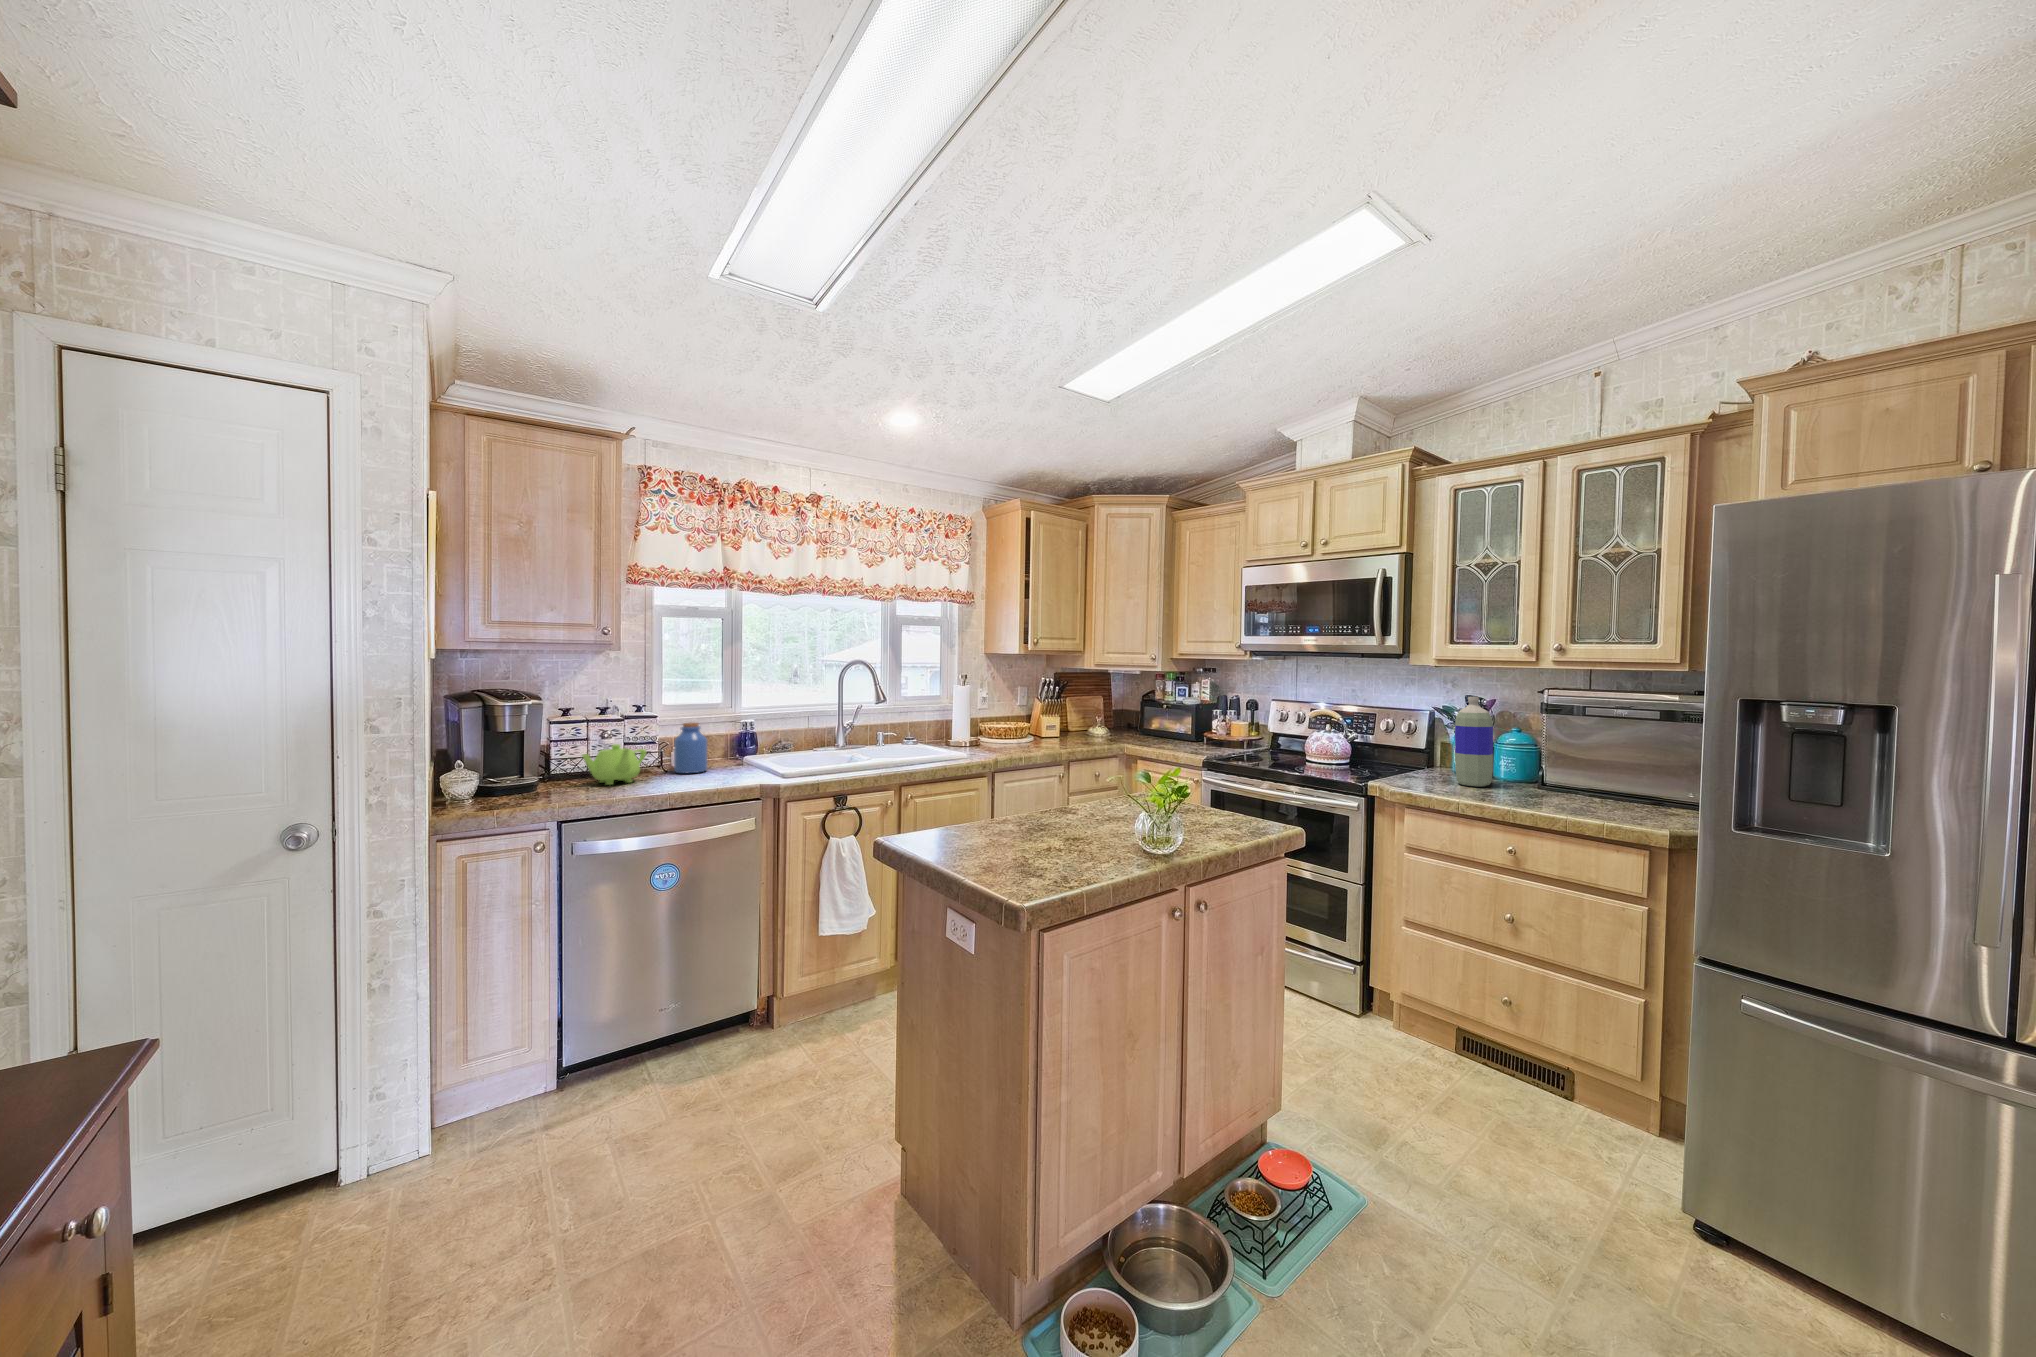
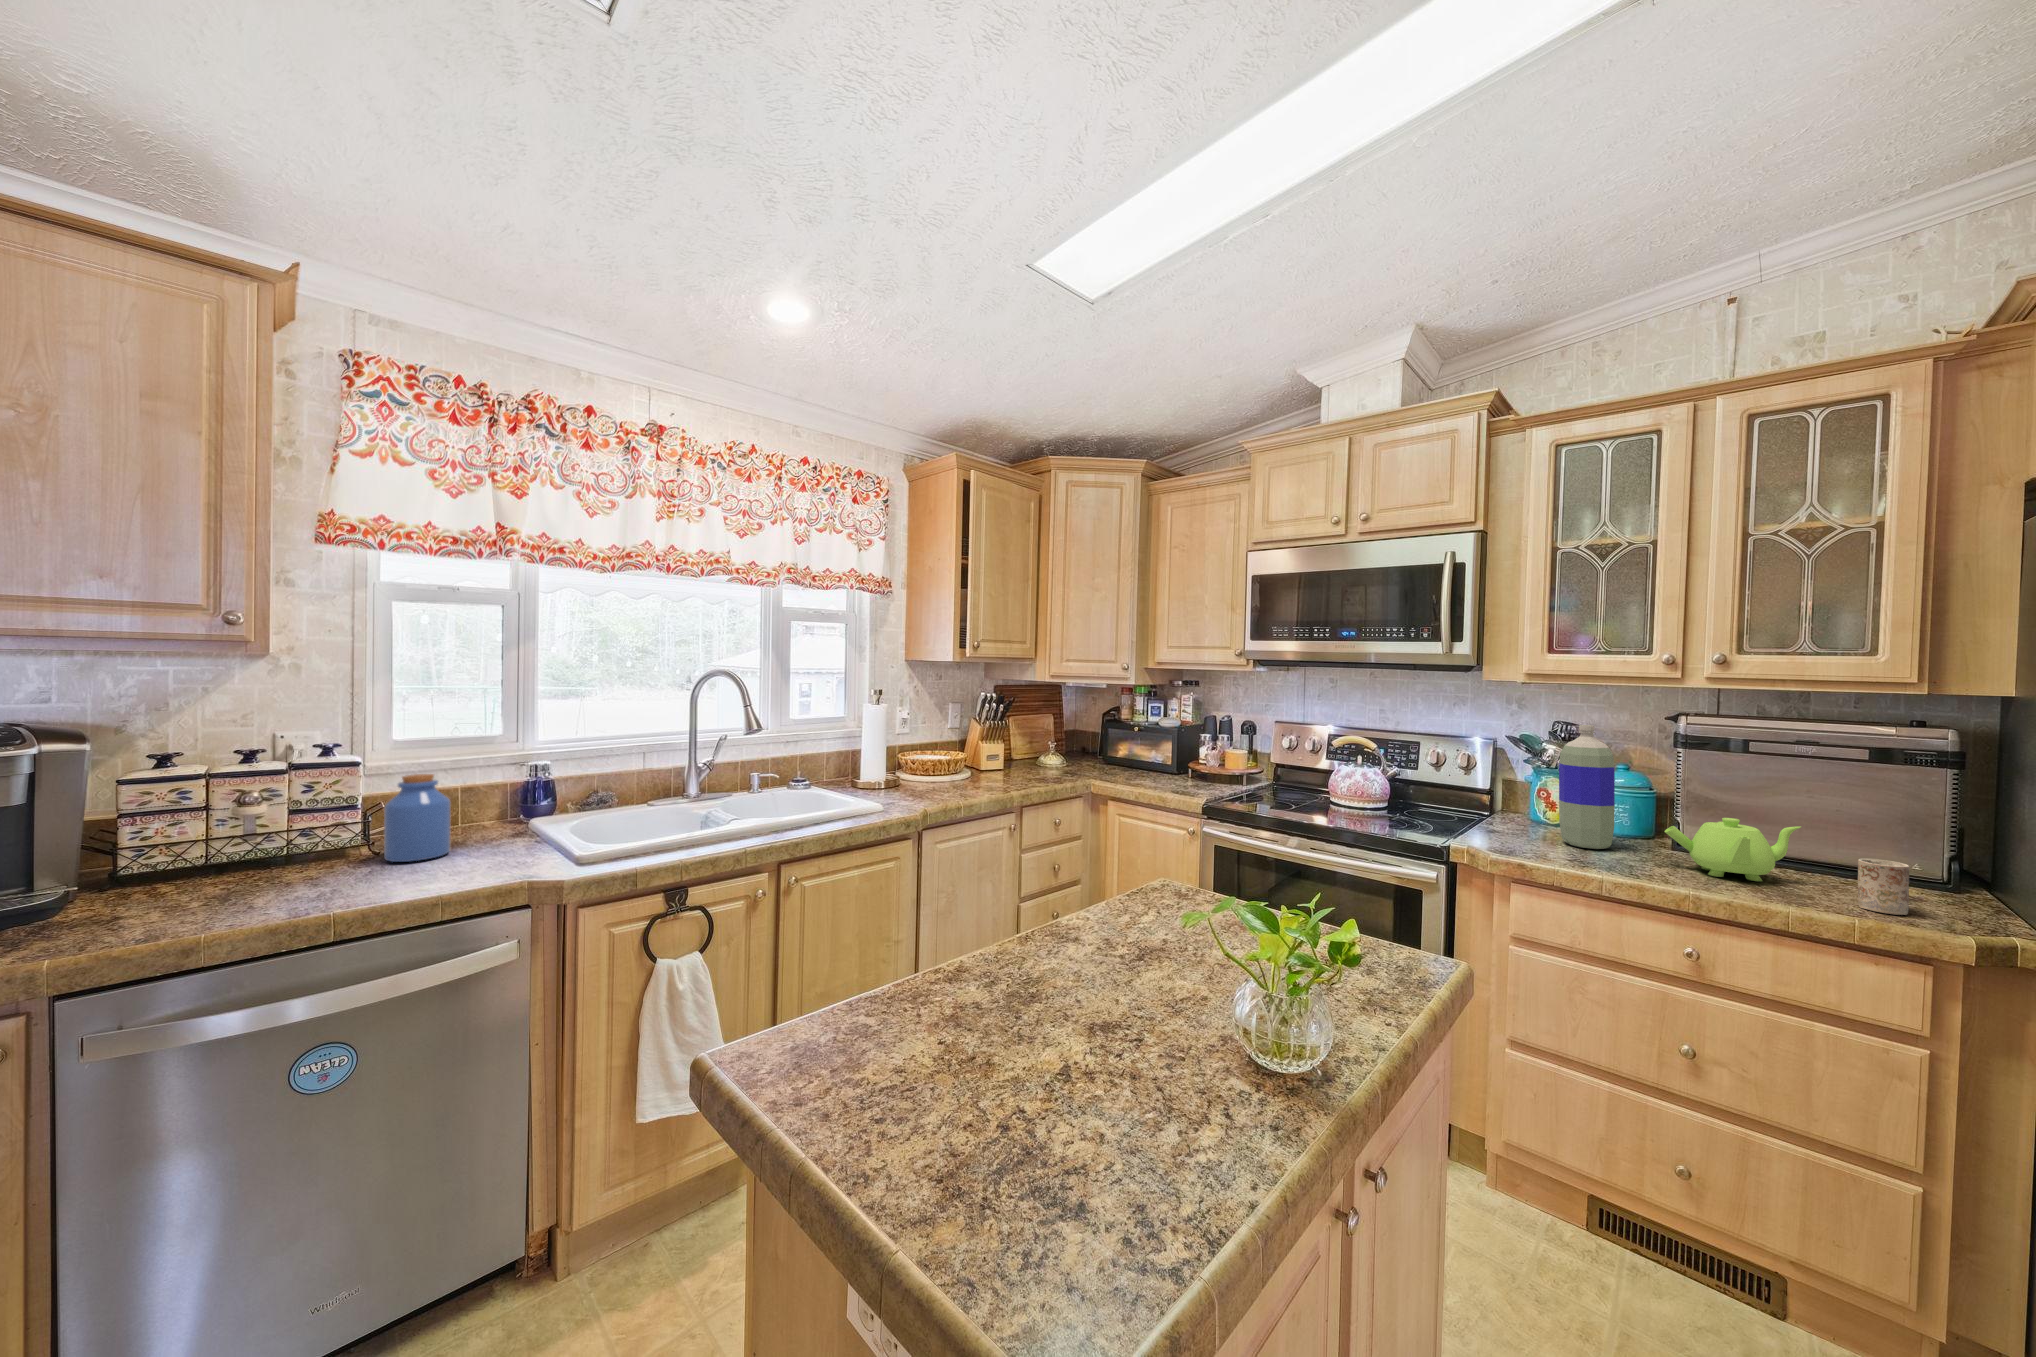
teapot: present [582,744,646,785] -> present [1664,818,1801,881]
mug: none [1621,783,1657,819] -> present [1858,858,1909,915]

